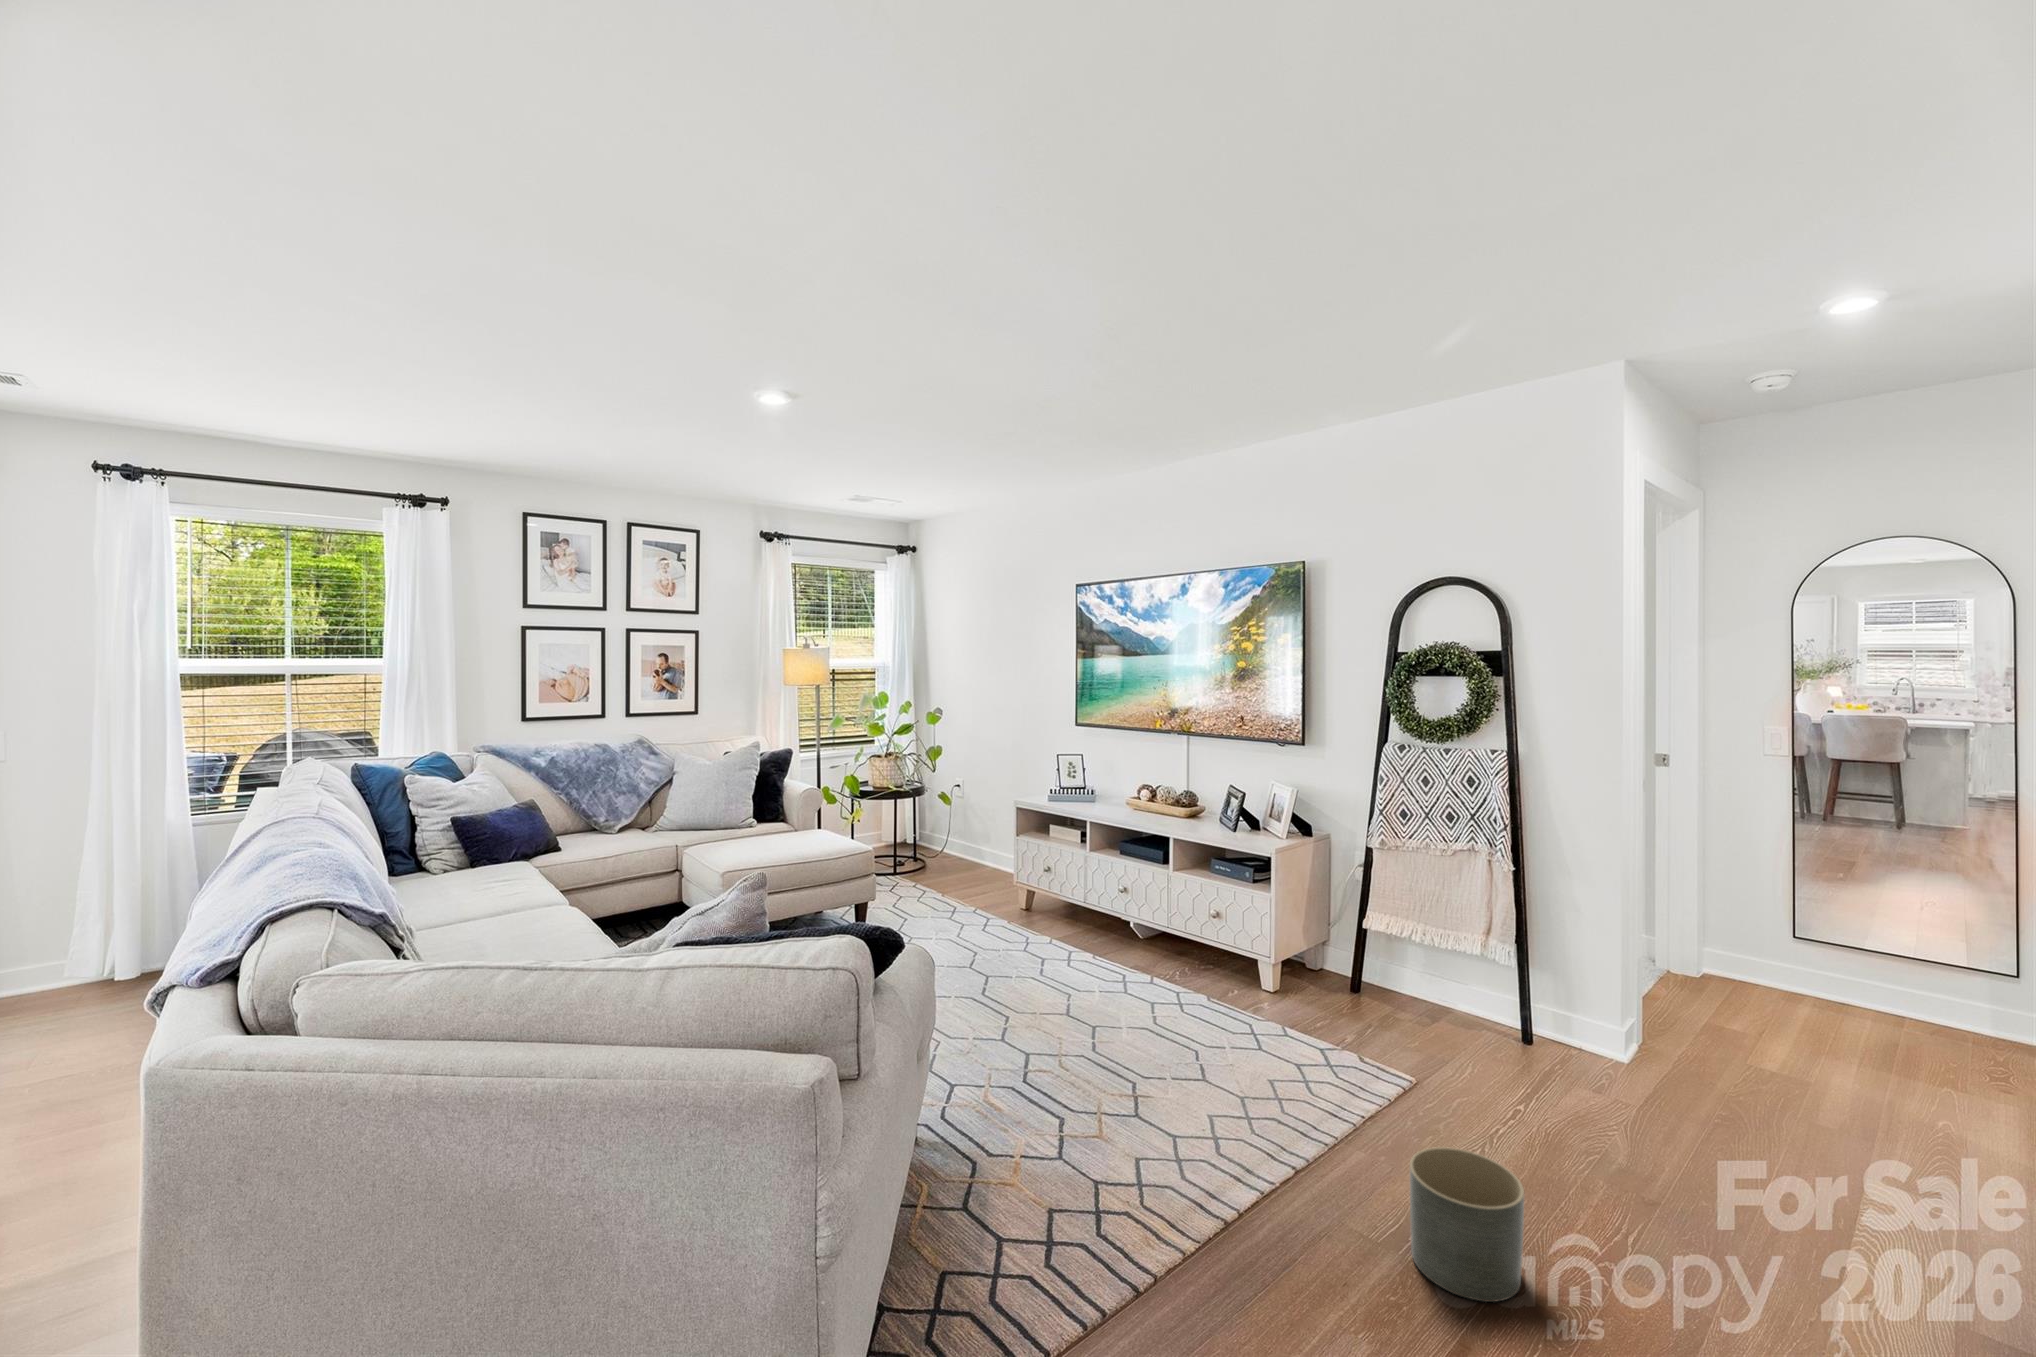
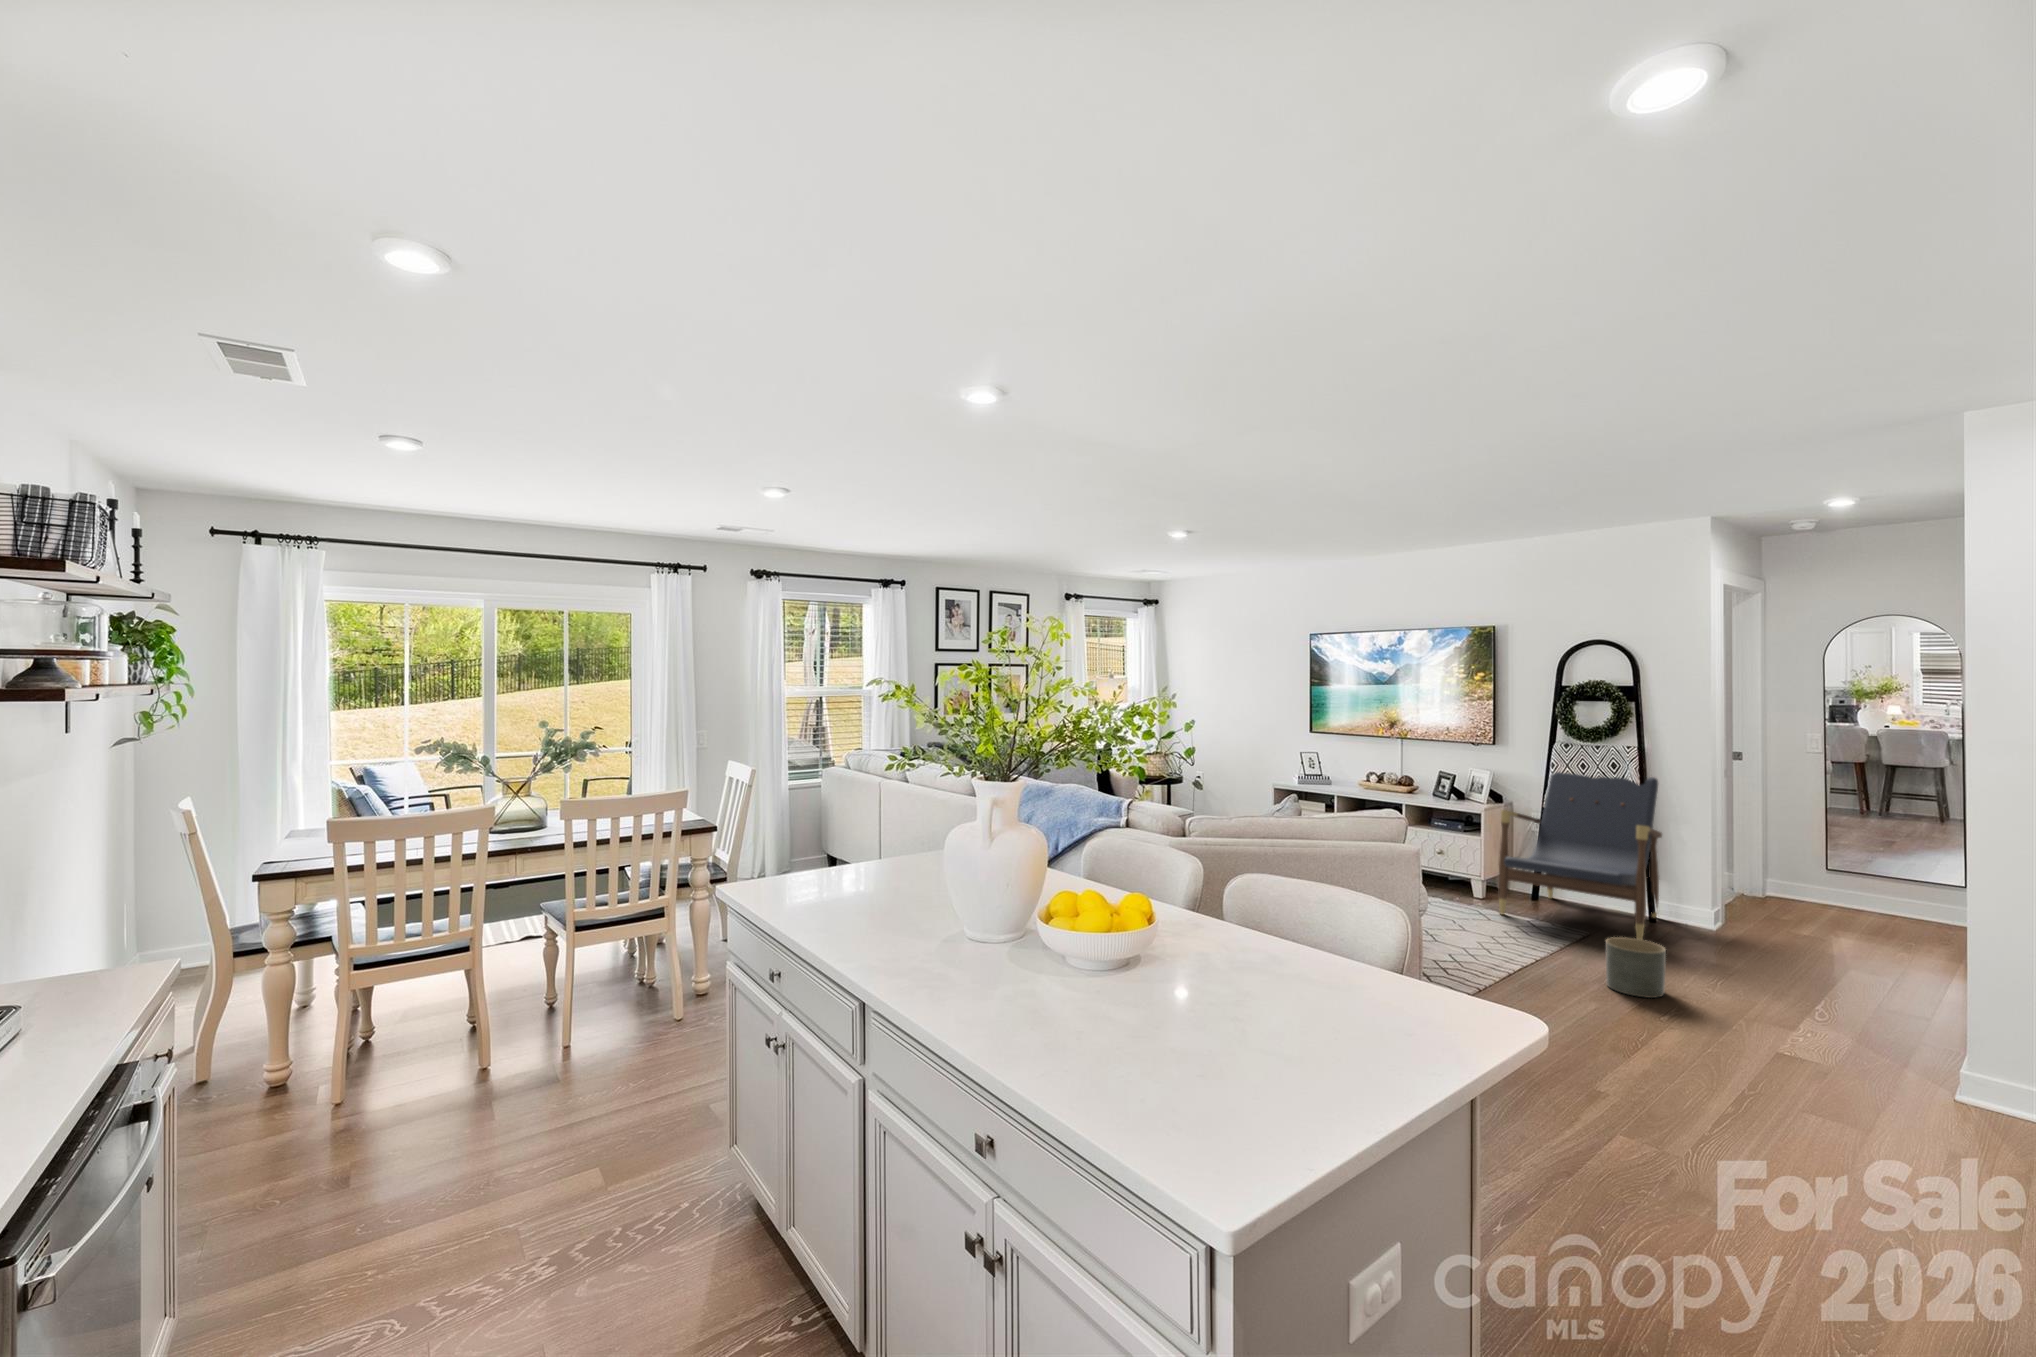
lounge chair: none [1283,786,1542,1102] -> present [1499,772,1662,940]

